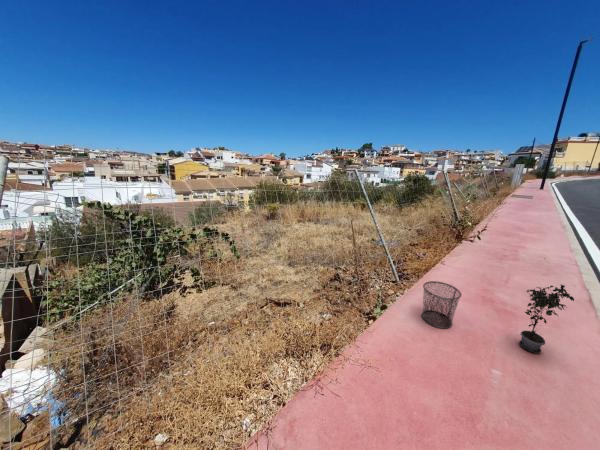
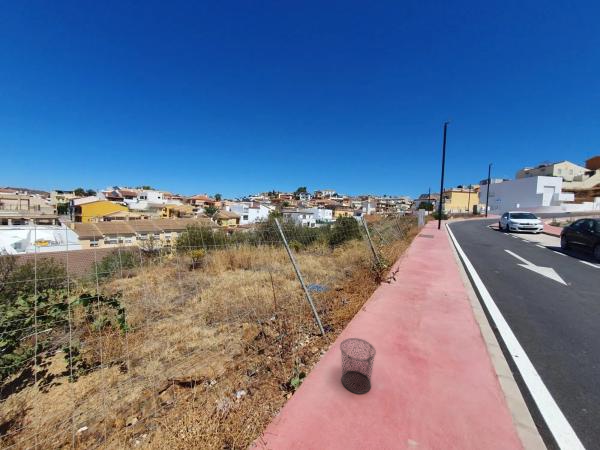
potted plant: present [520,285,574,353] -> none [428,335,467,409]

